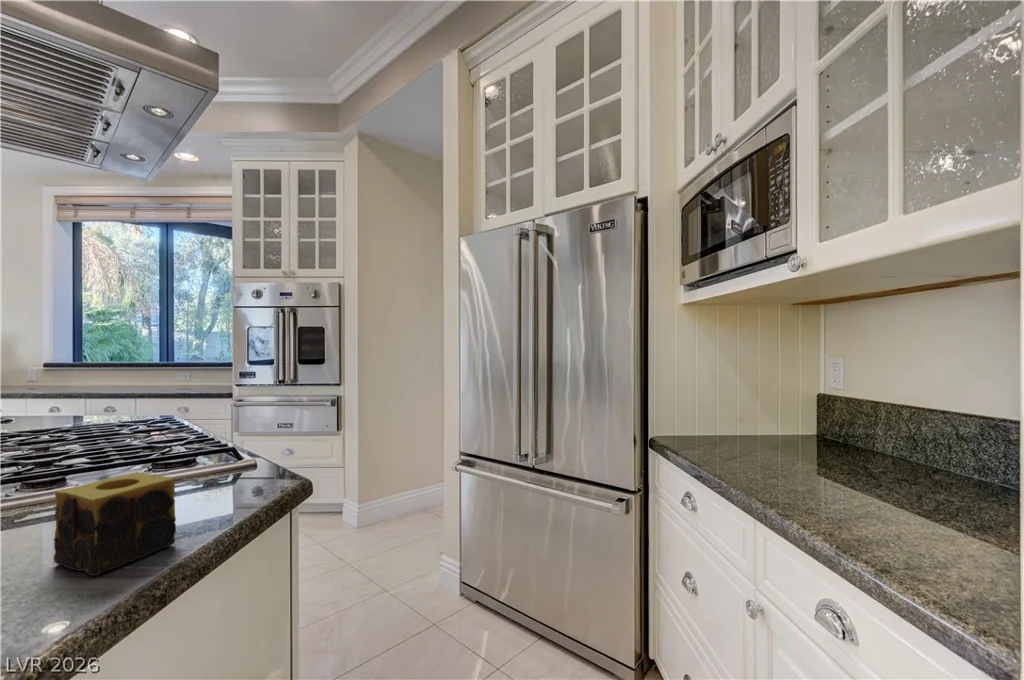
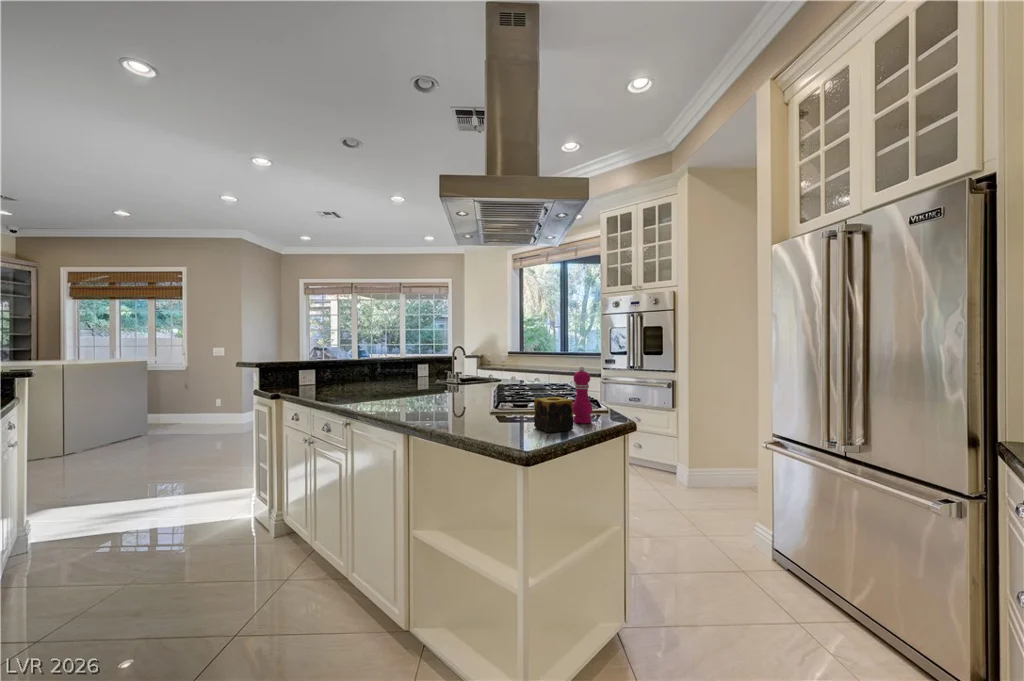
pepper mill: none [174,399,224,518] -> present [573,367,592,423]

